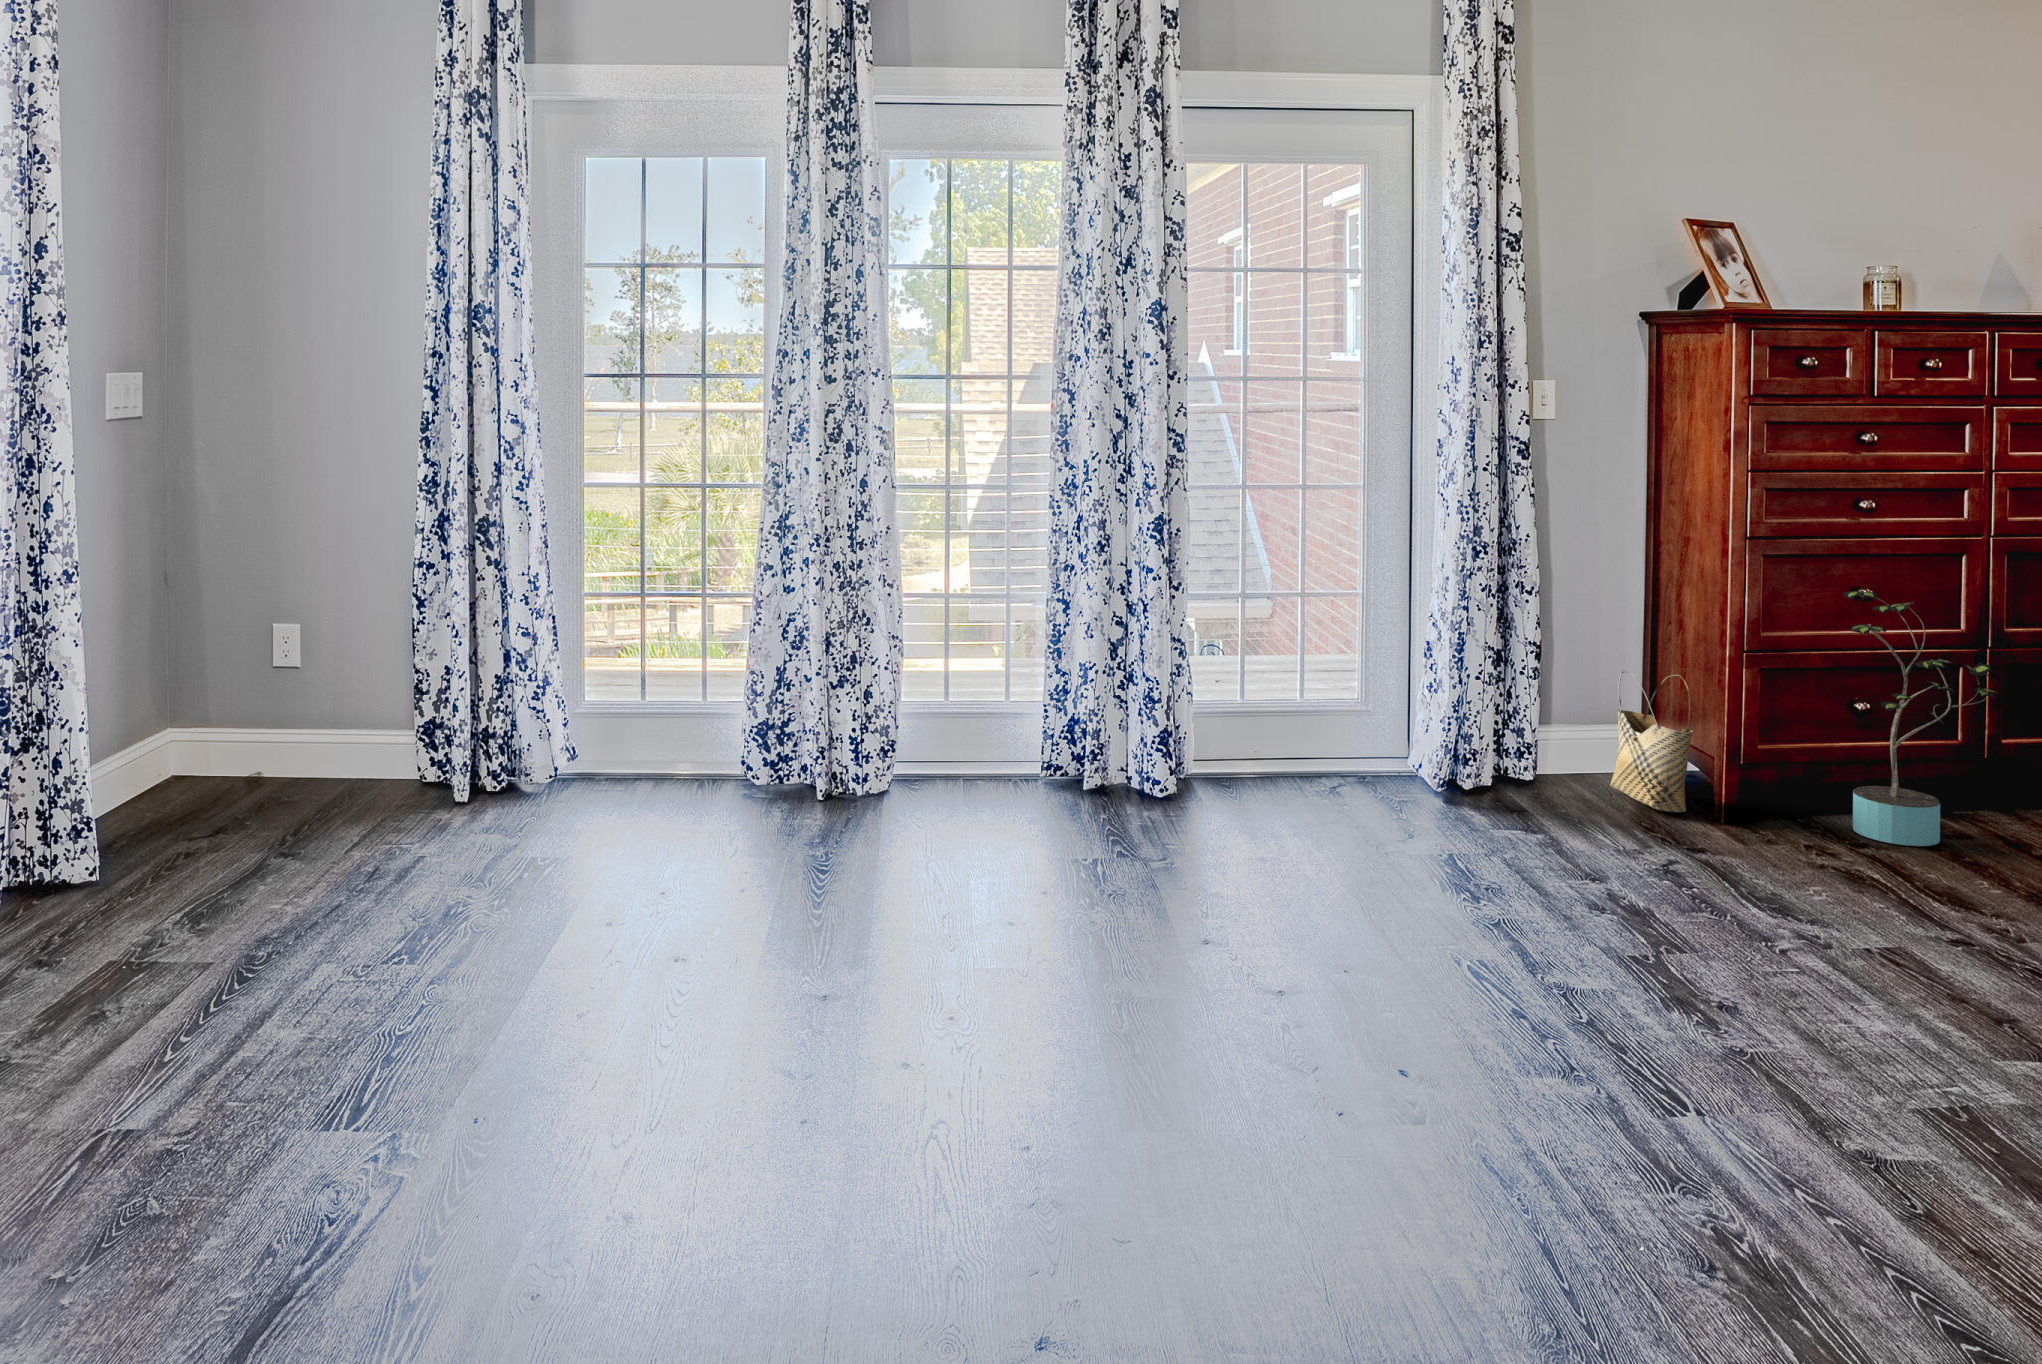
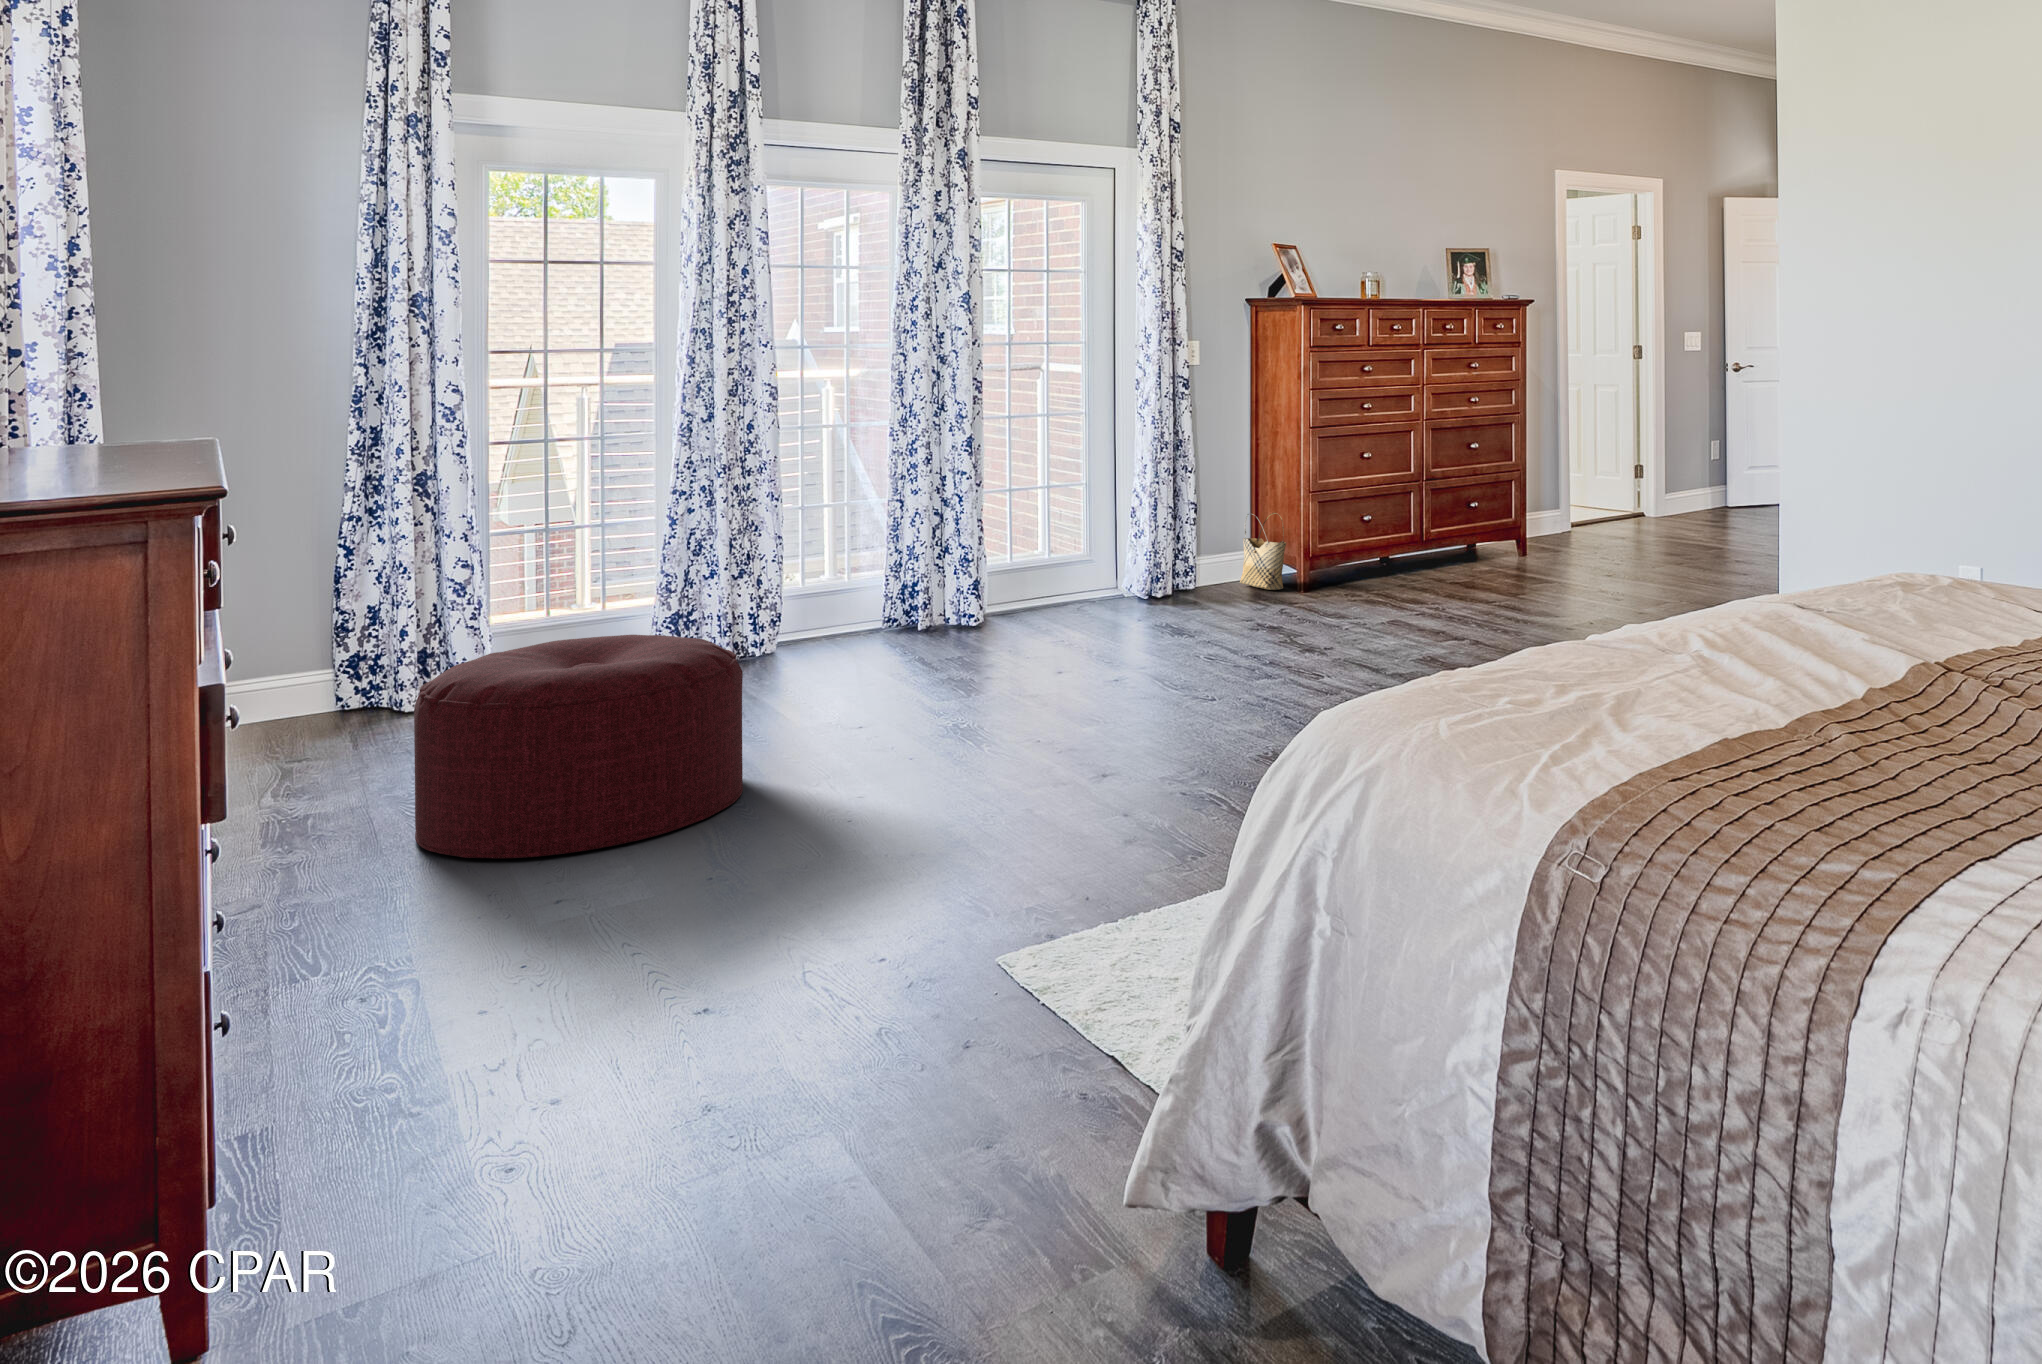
potted plant: present [1843,591,1999,846] -> none [1357,456,1428,587]
ottoman: none [111,790,570,1182] -> present [414,635,743,858]

